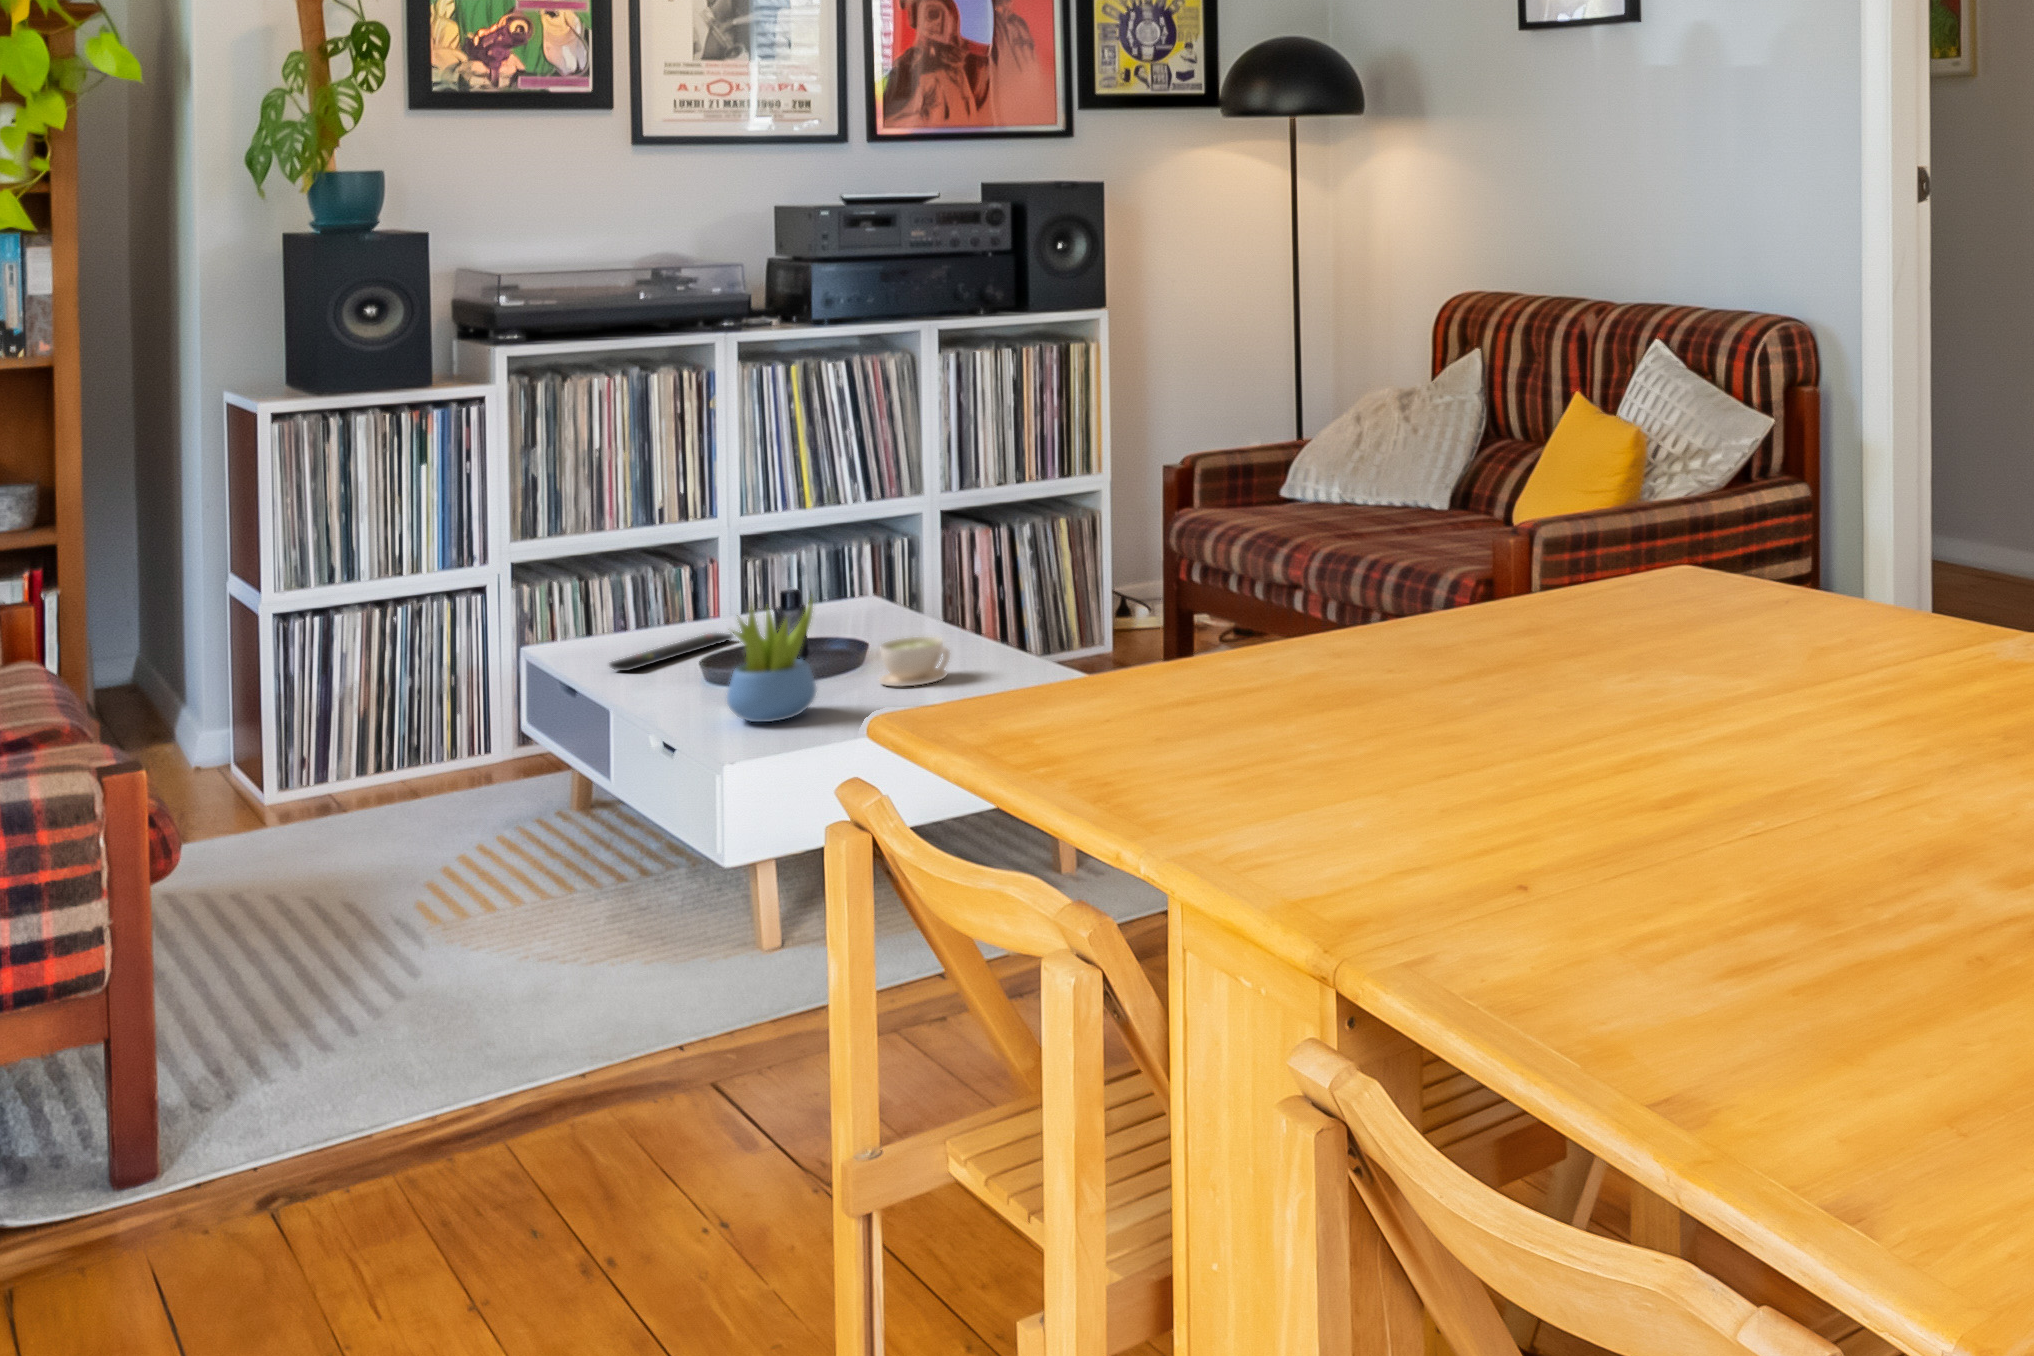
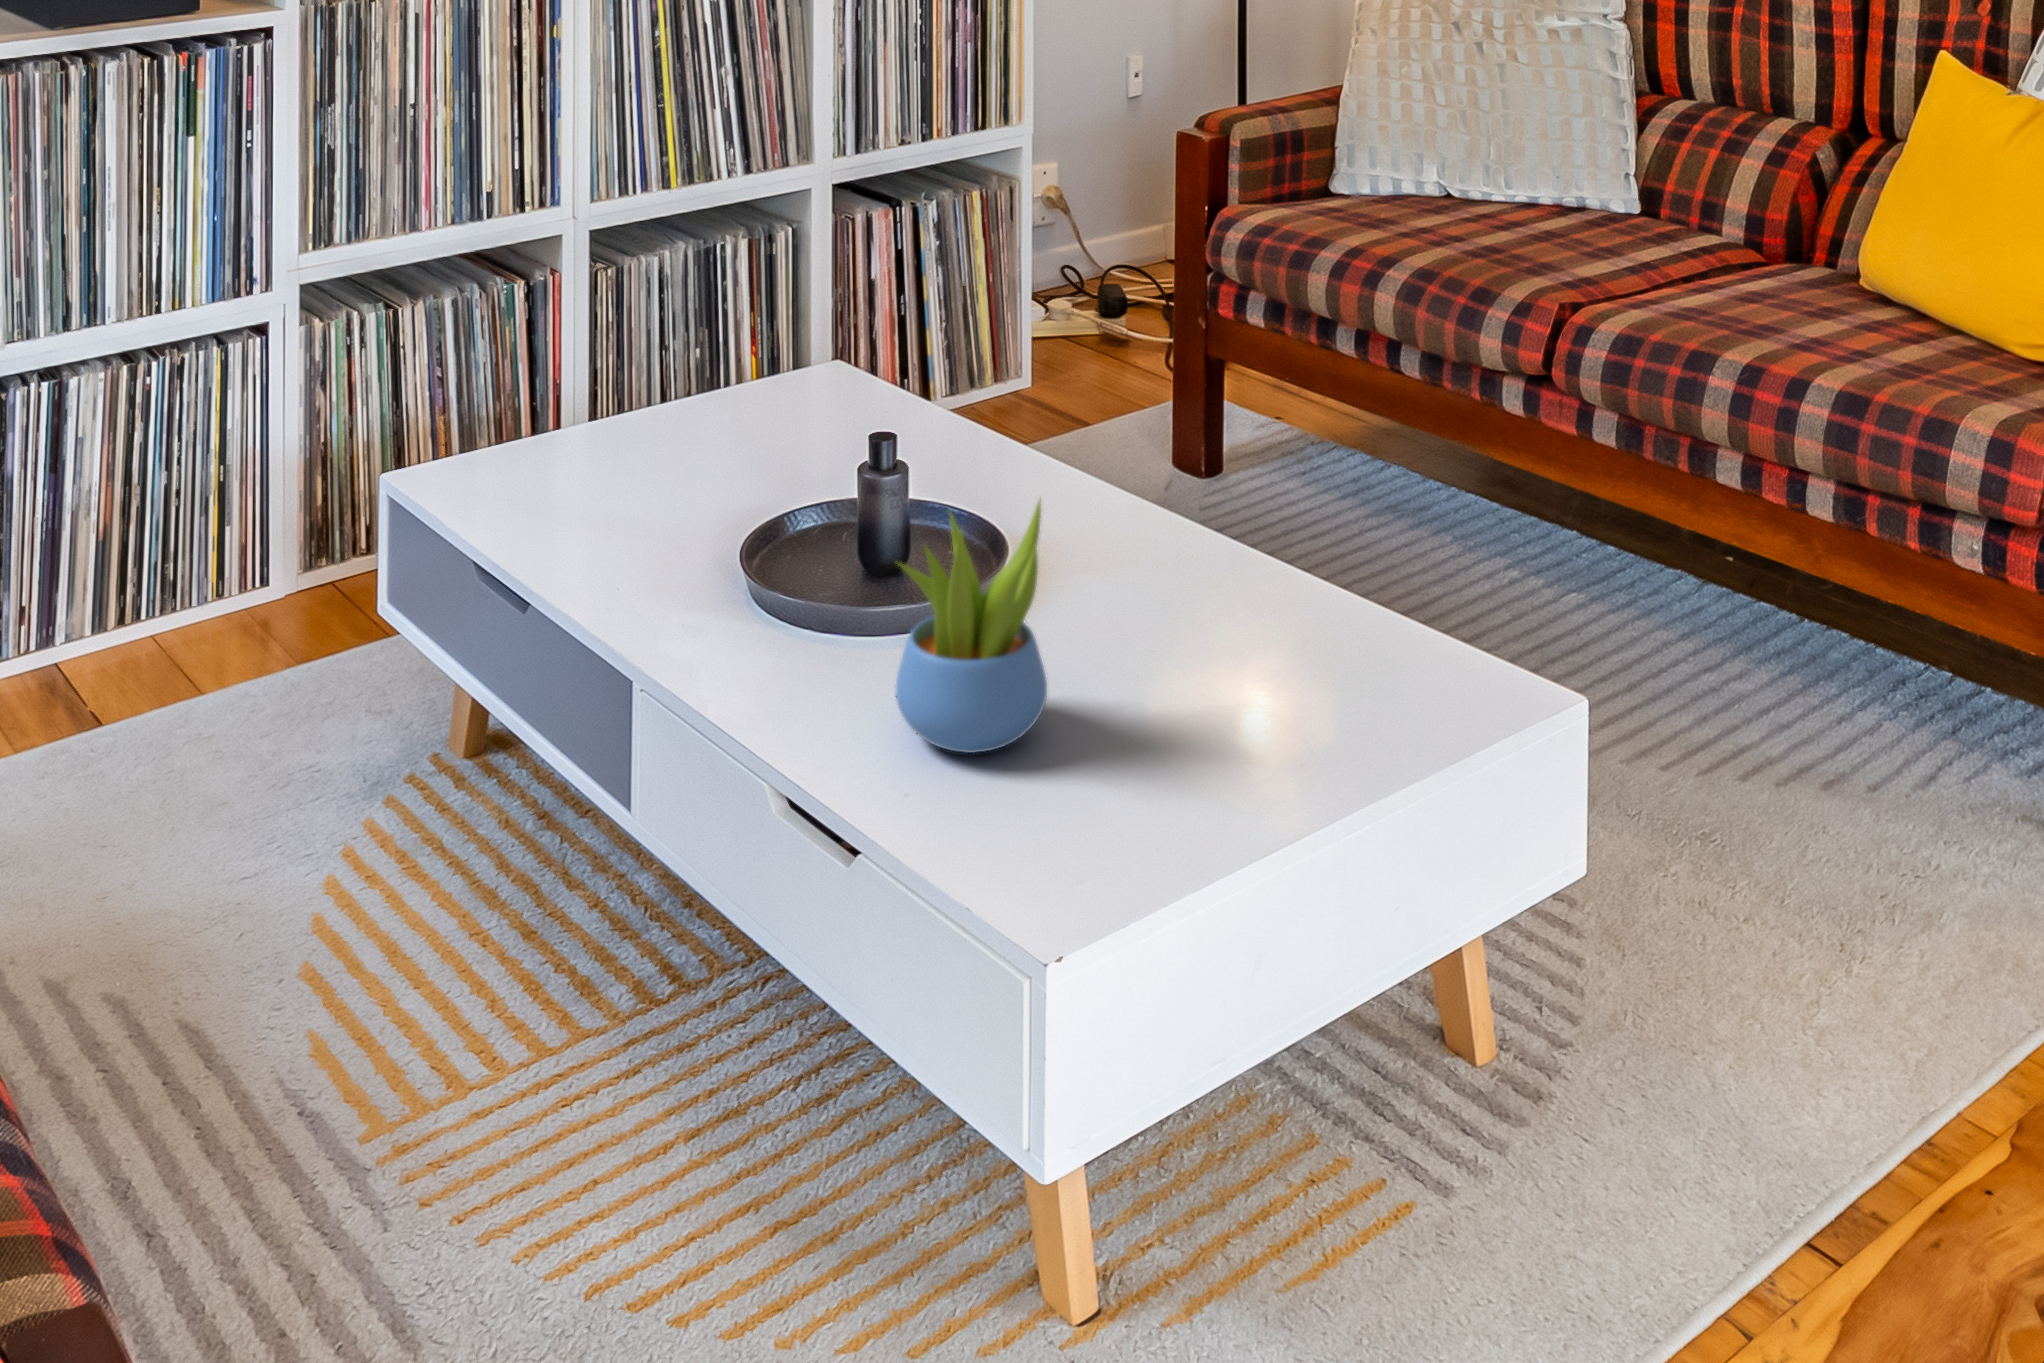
remote control: present [610,633,733,671] -> none [584,467,735,563]
coffee cup: present [880,637,950,687] -> none [1078,534,1206,644]

